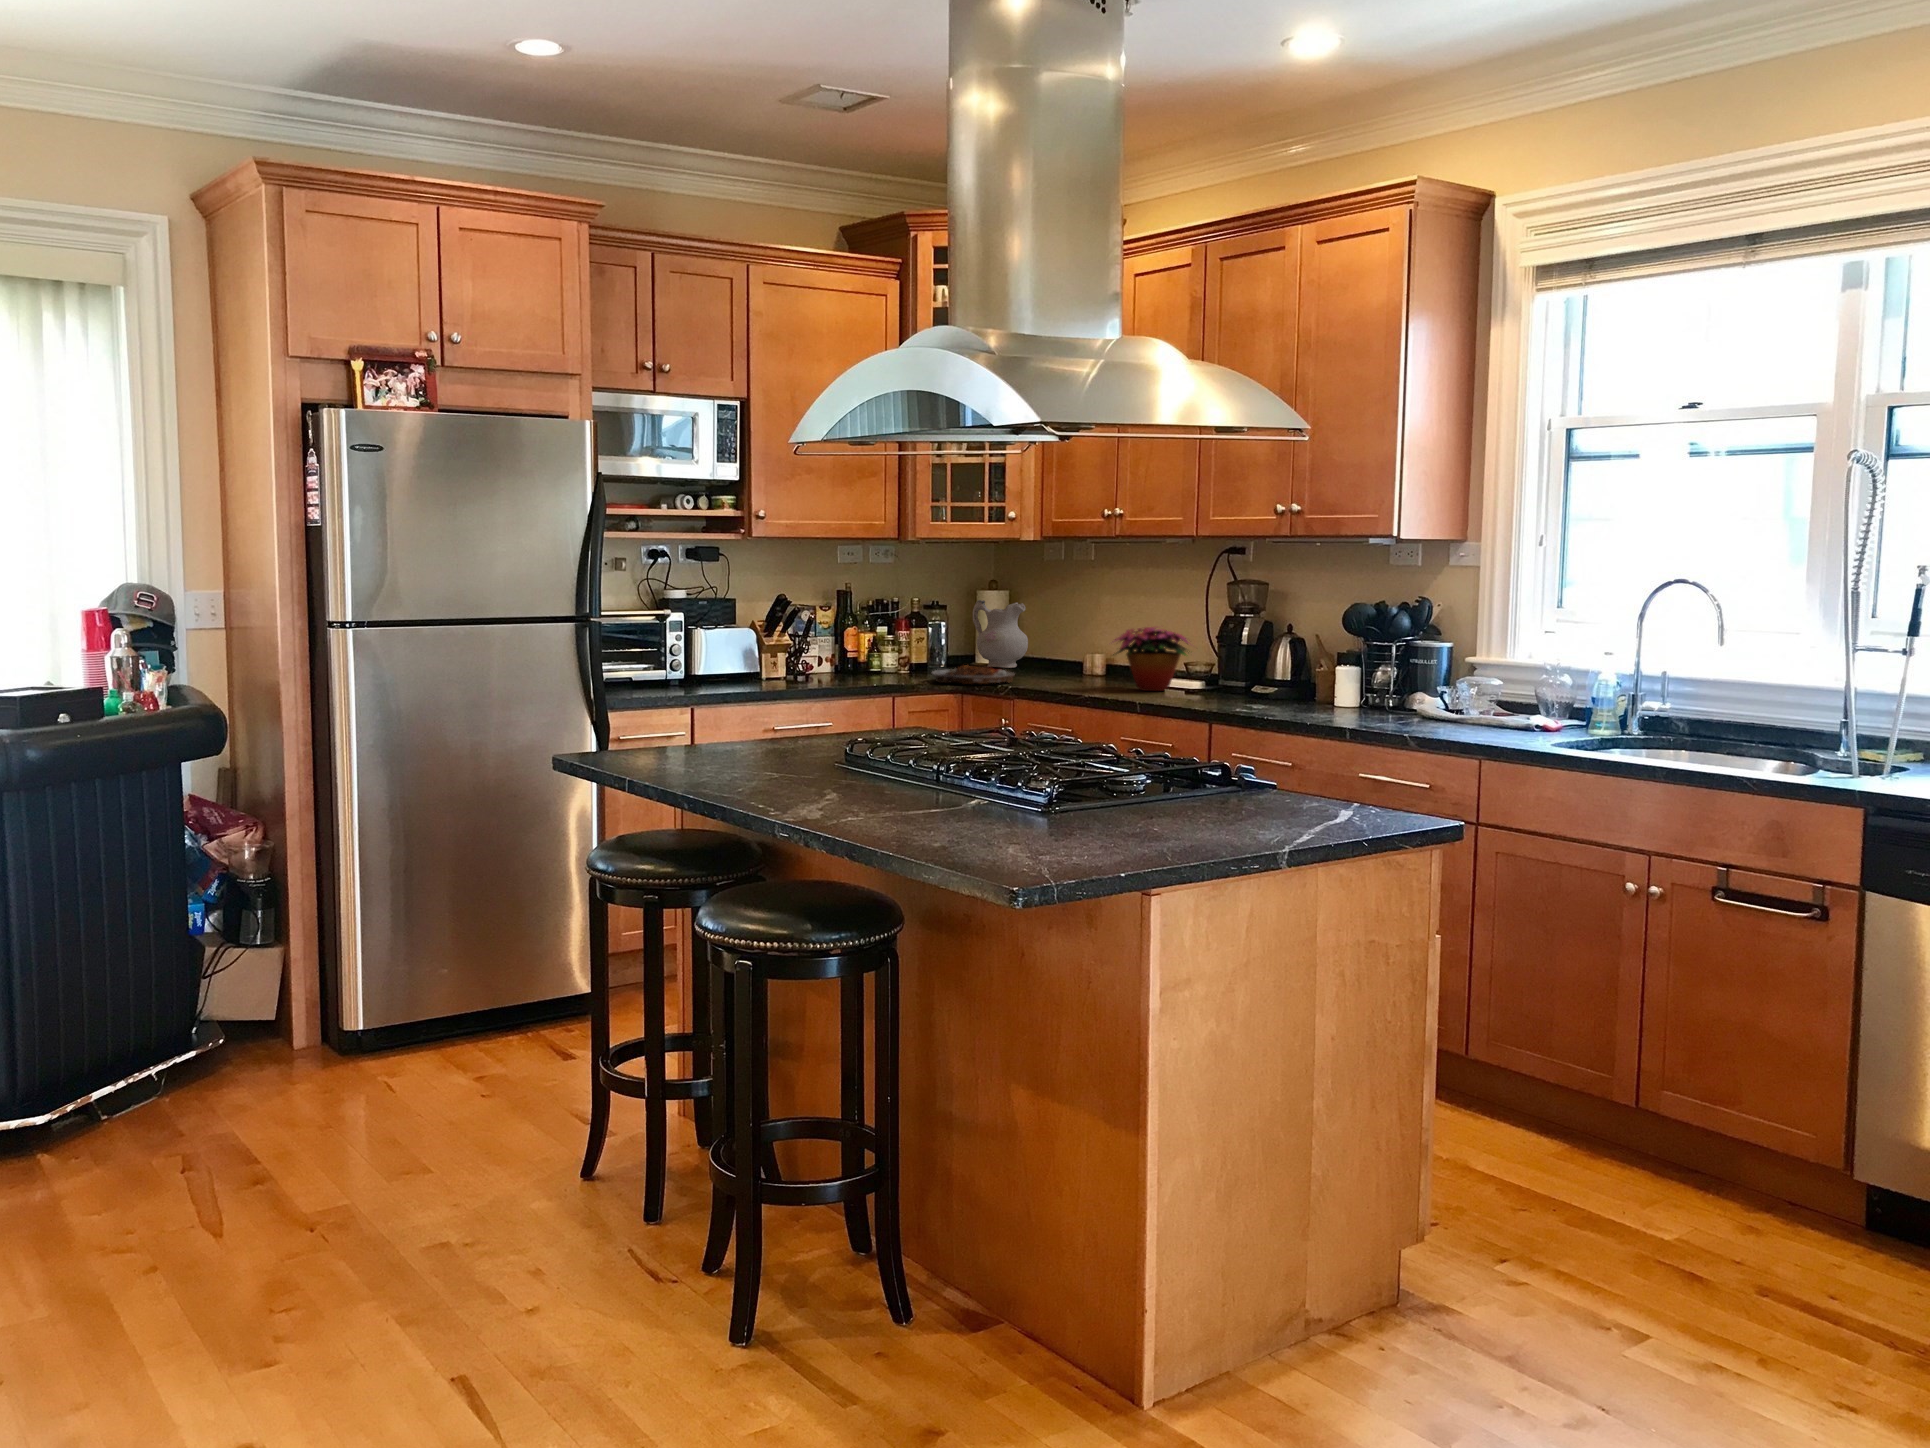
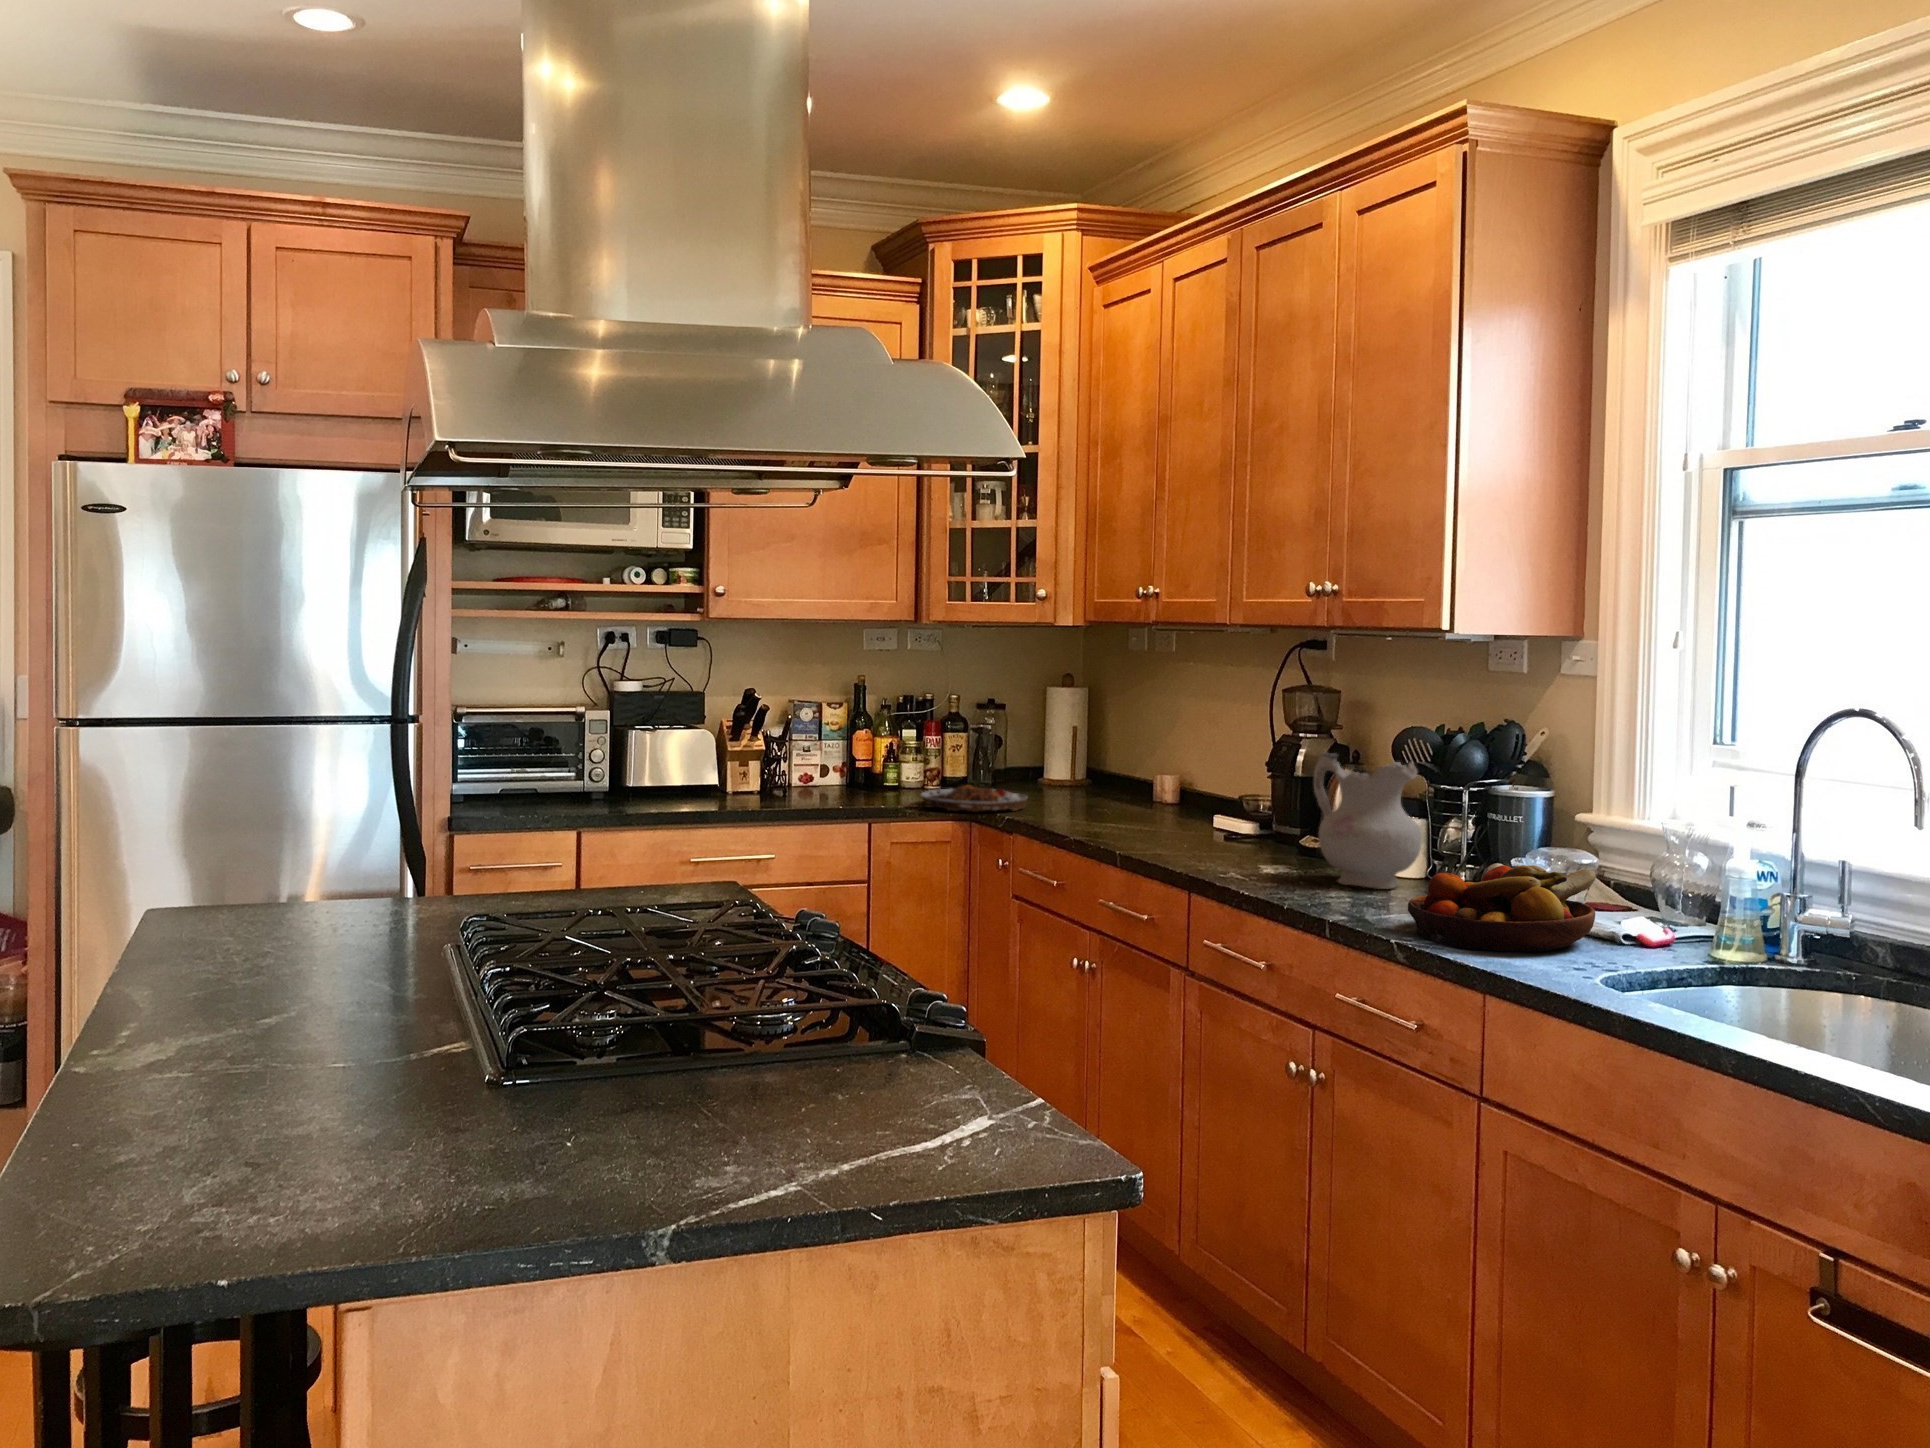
ceramic pitcher: present [973,600,1028,668] -> present [1314,753,1422,889]
flower arrangement: present [1113,627,1188,691] -> none [1112,745,1244,834]
fruit bowl: none [1403,683,1521,735] -> present [1408,865,1599,952]

